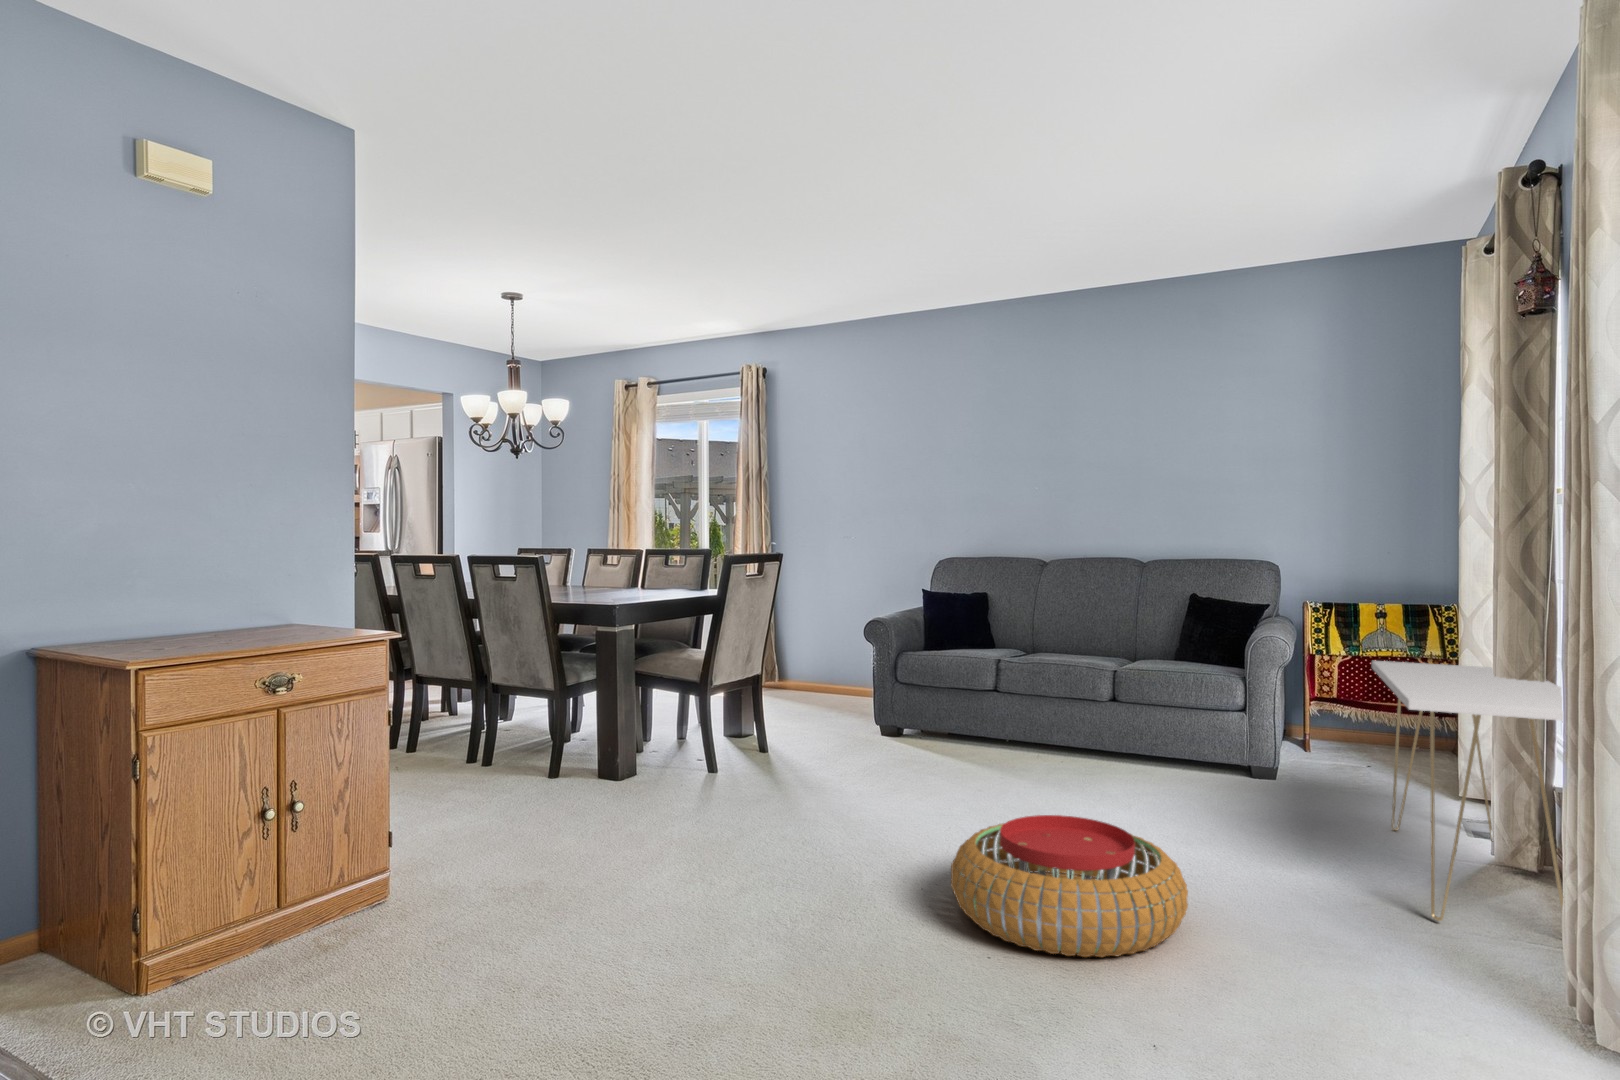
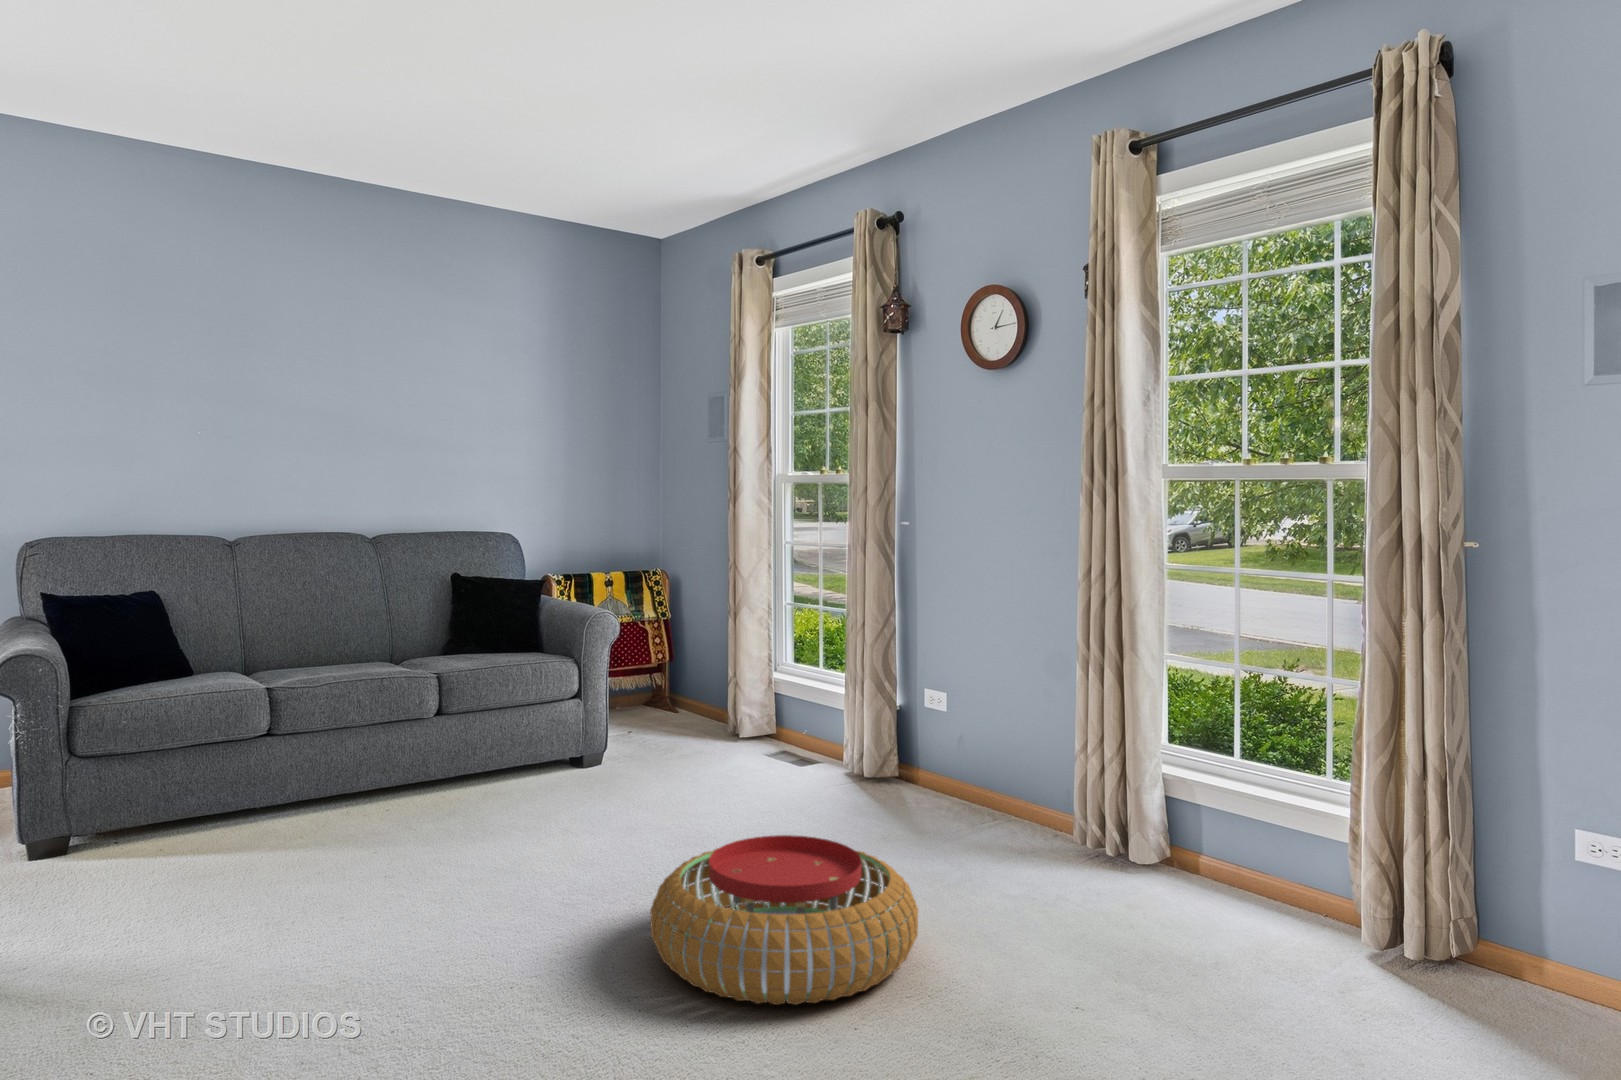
console table: present [1372,661,1564,921] -> none [754,618,1019,835]

